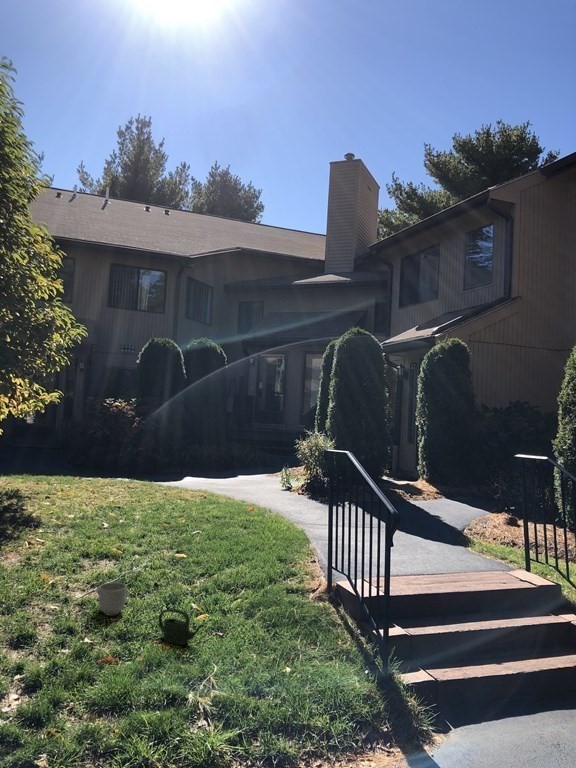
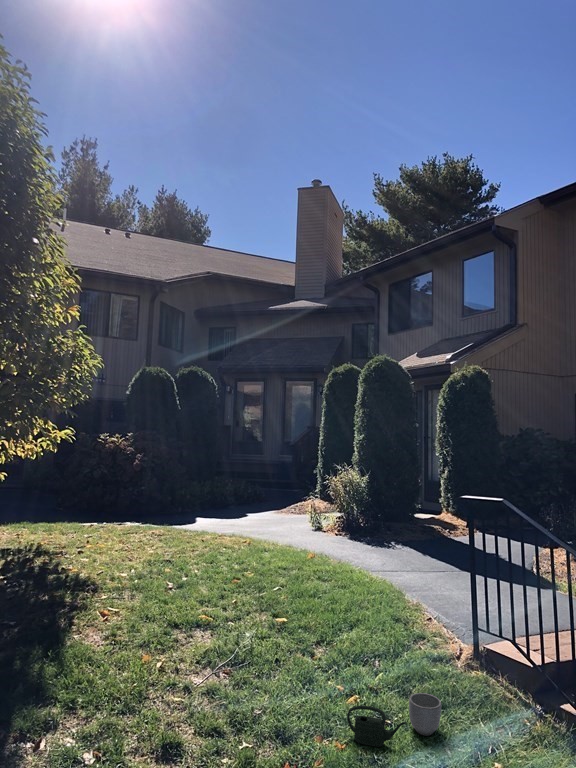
planter: present [98,582,127,616] -> present [409,693,441,736]

